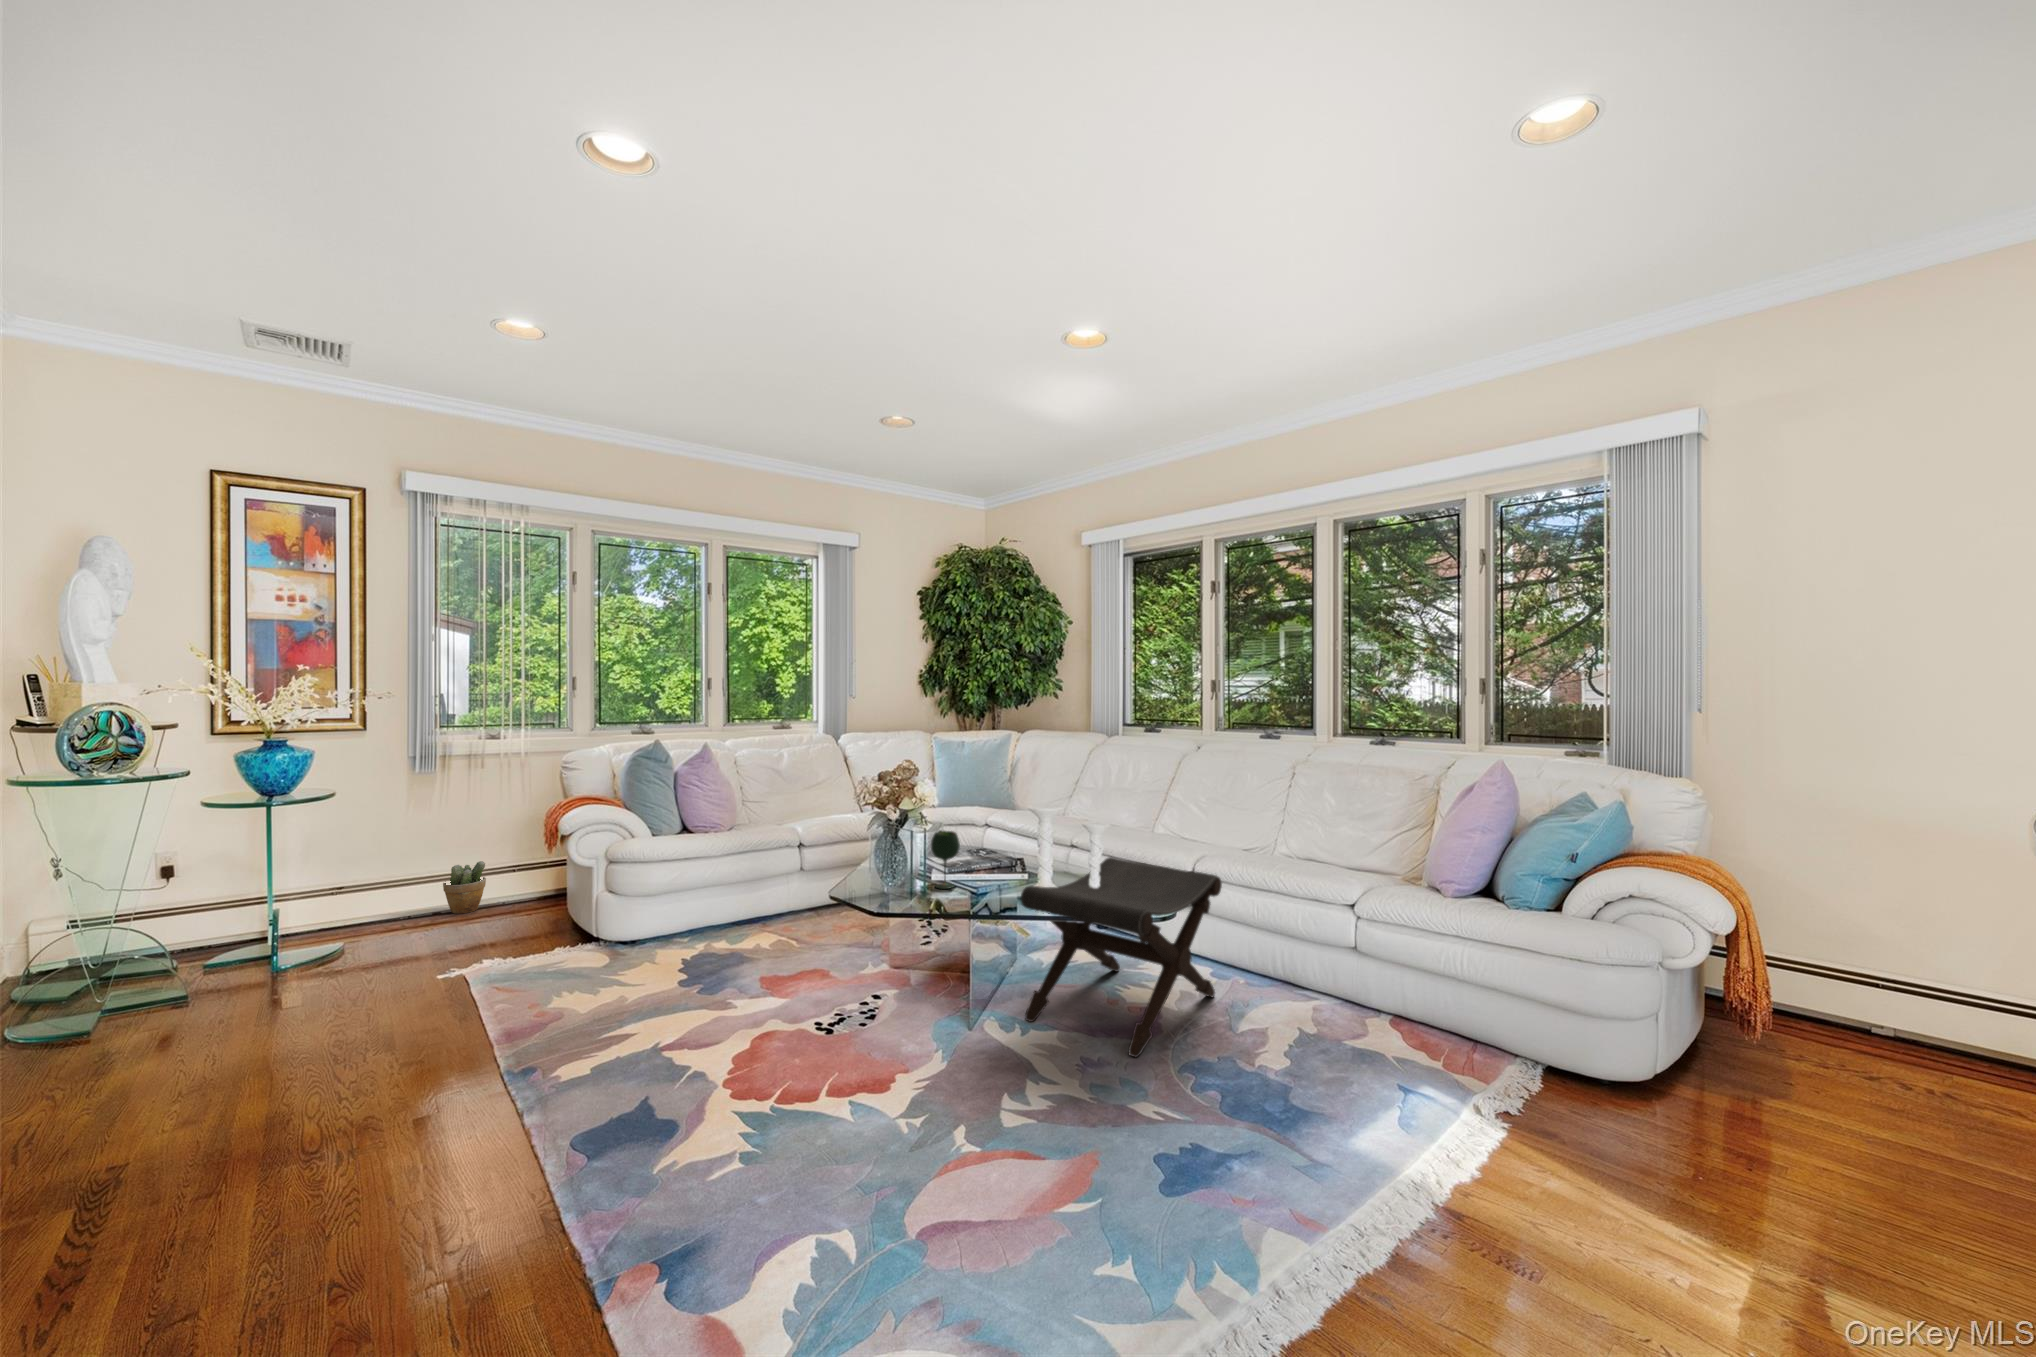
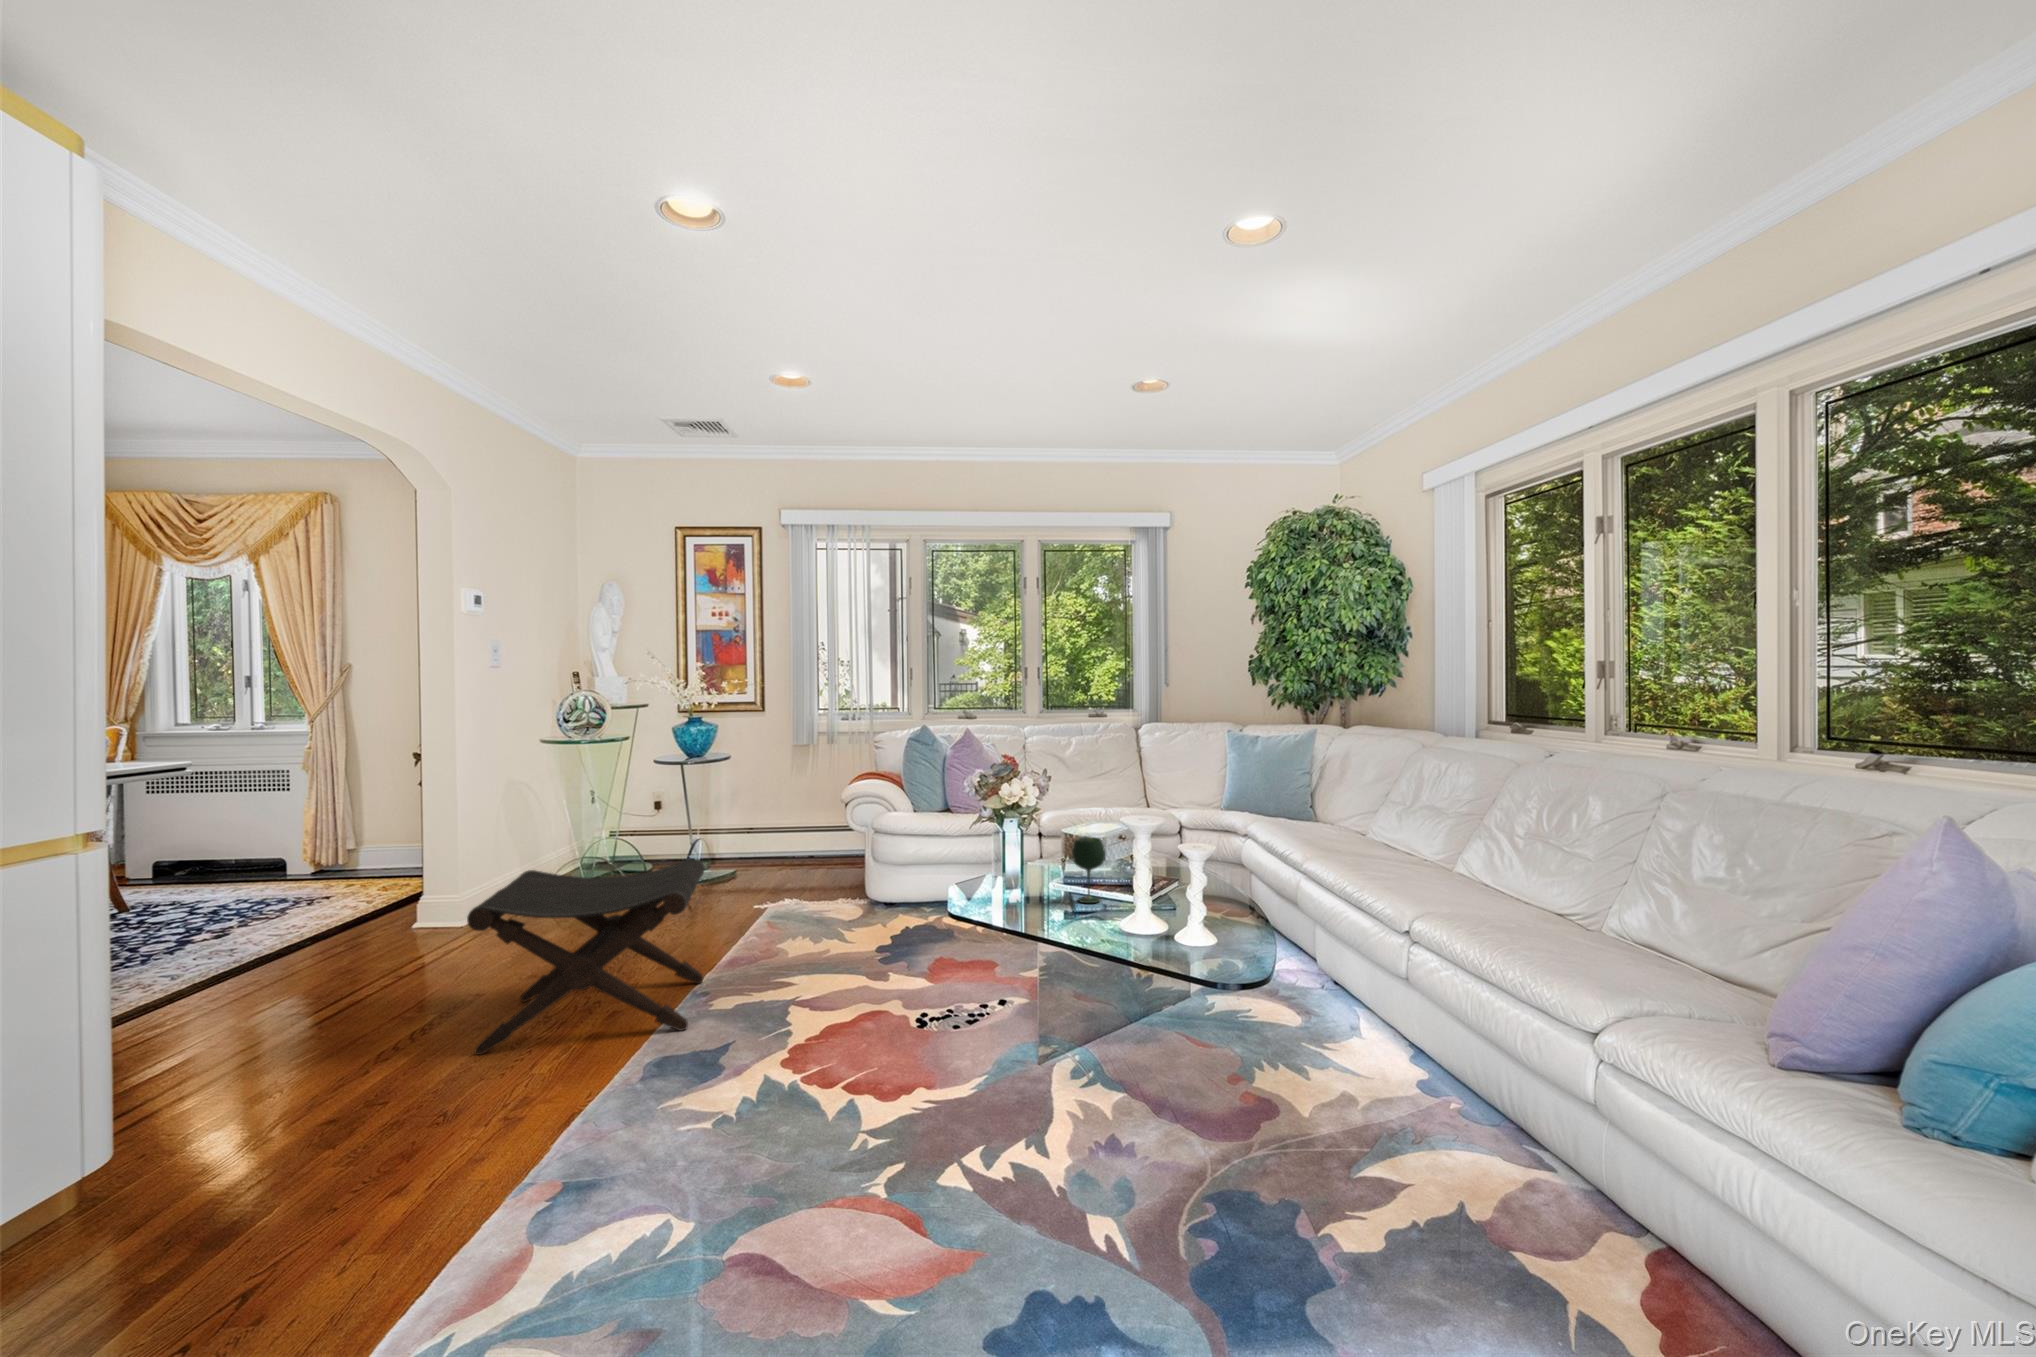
footstool: present [1020,857,1222,1057] -> present [467,859,705,1055]
potted plant: present [443,861,486,914] -> none [811,822,840,863]

